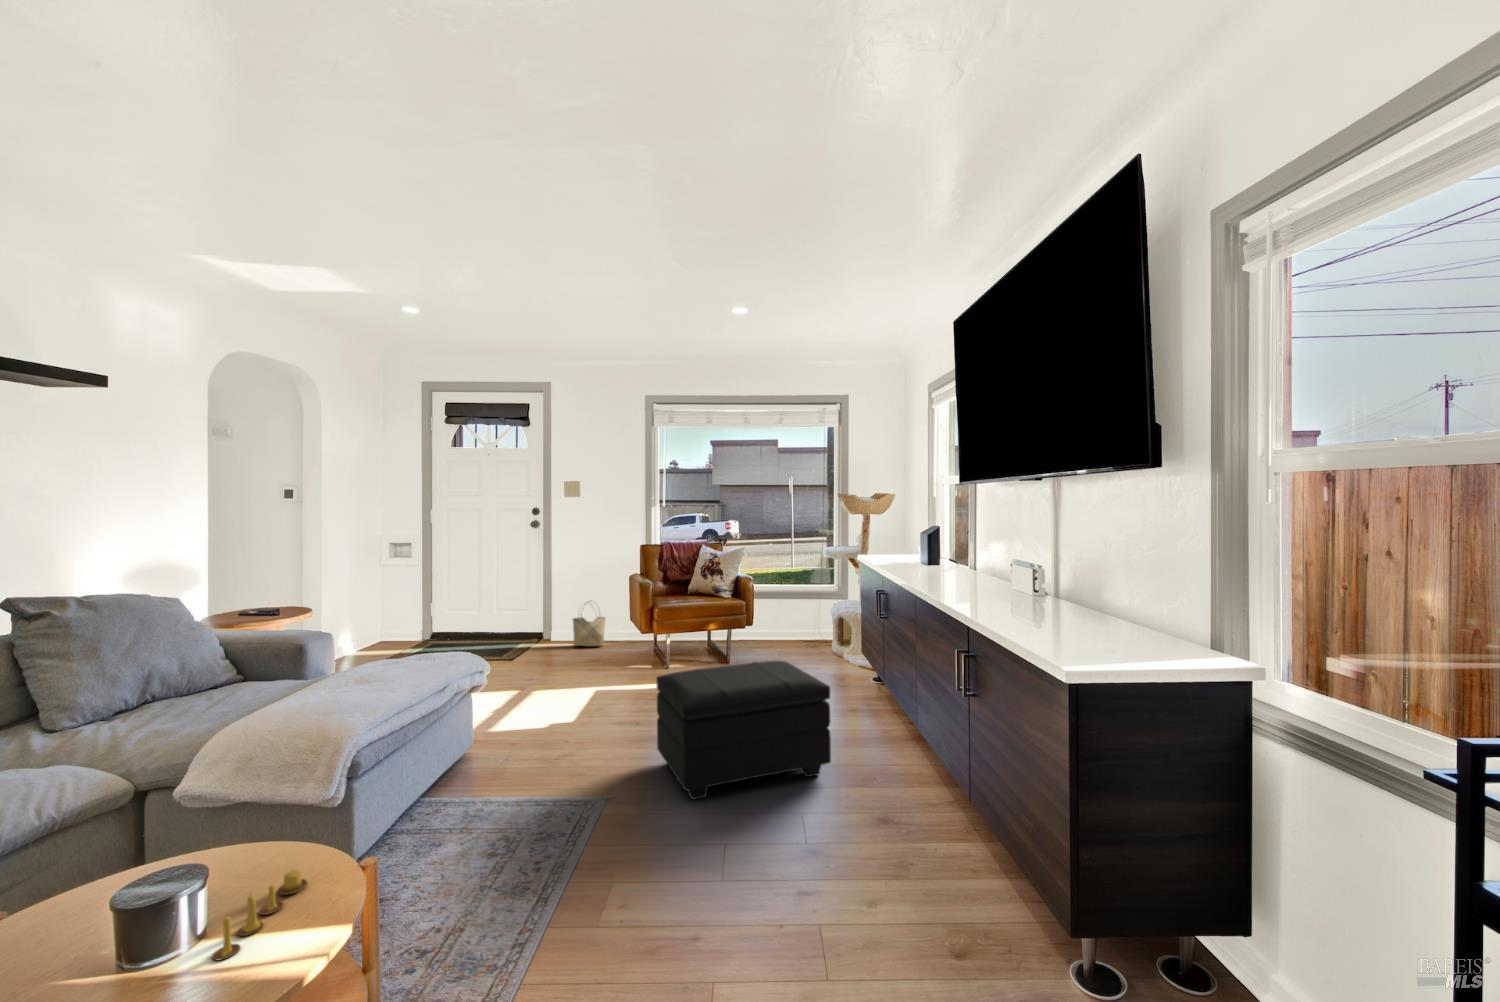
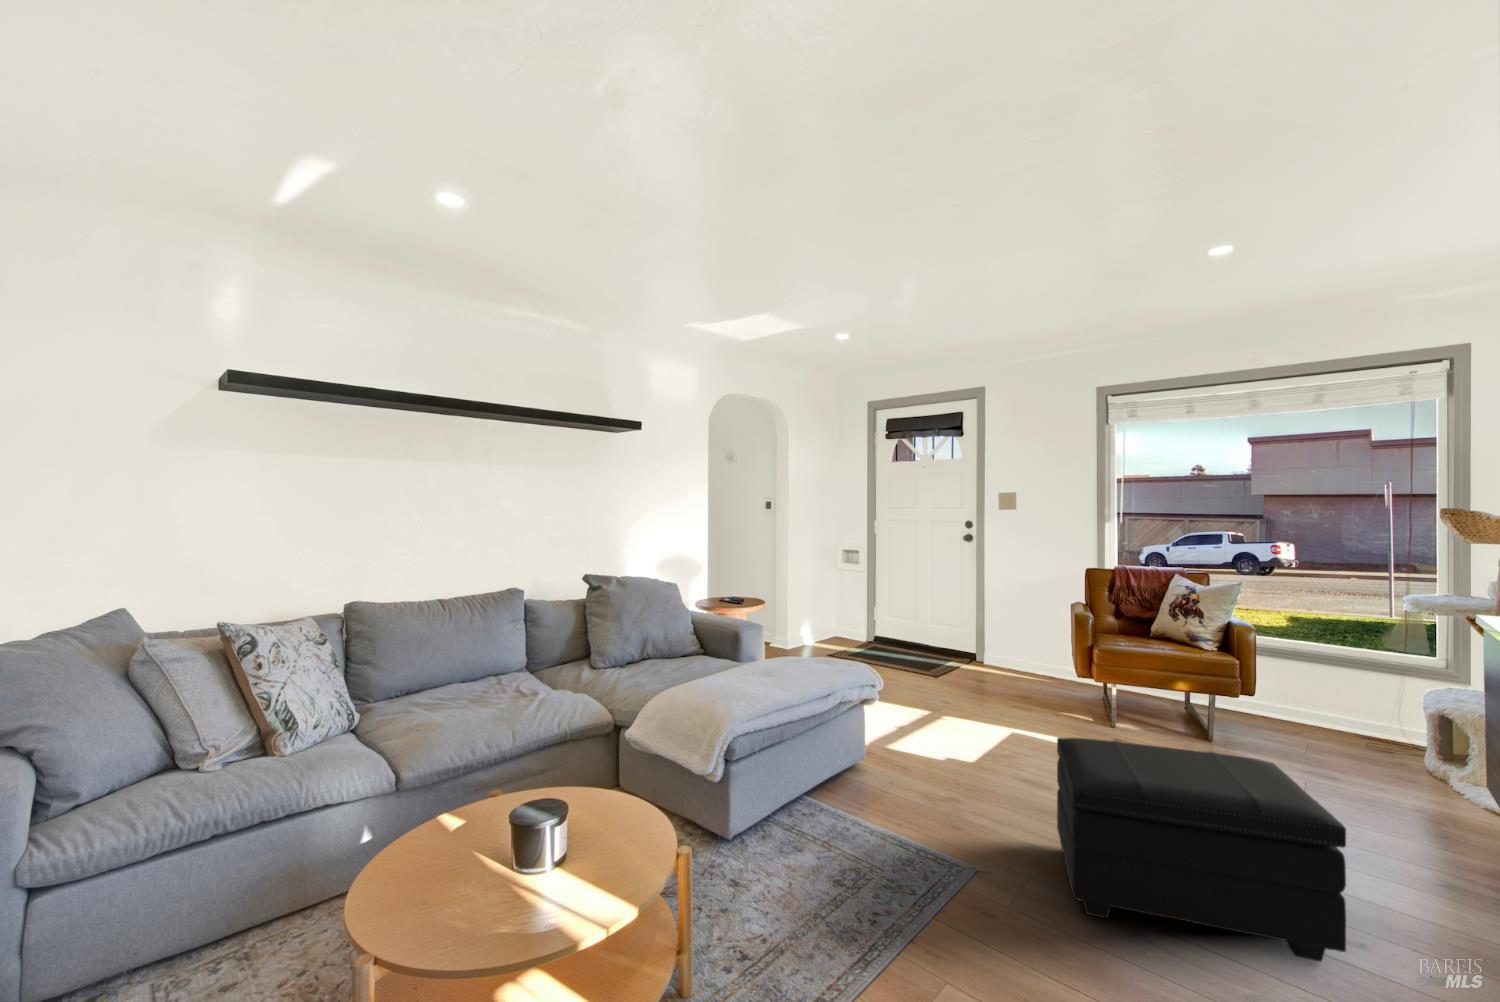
woven basket: present [573,602,606,646] -> none [1007,626,1046,679]
candle: present [212,869,307,960] -> none [549,836,637,896]

